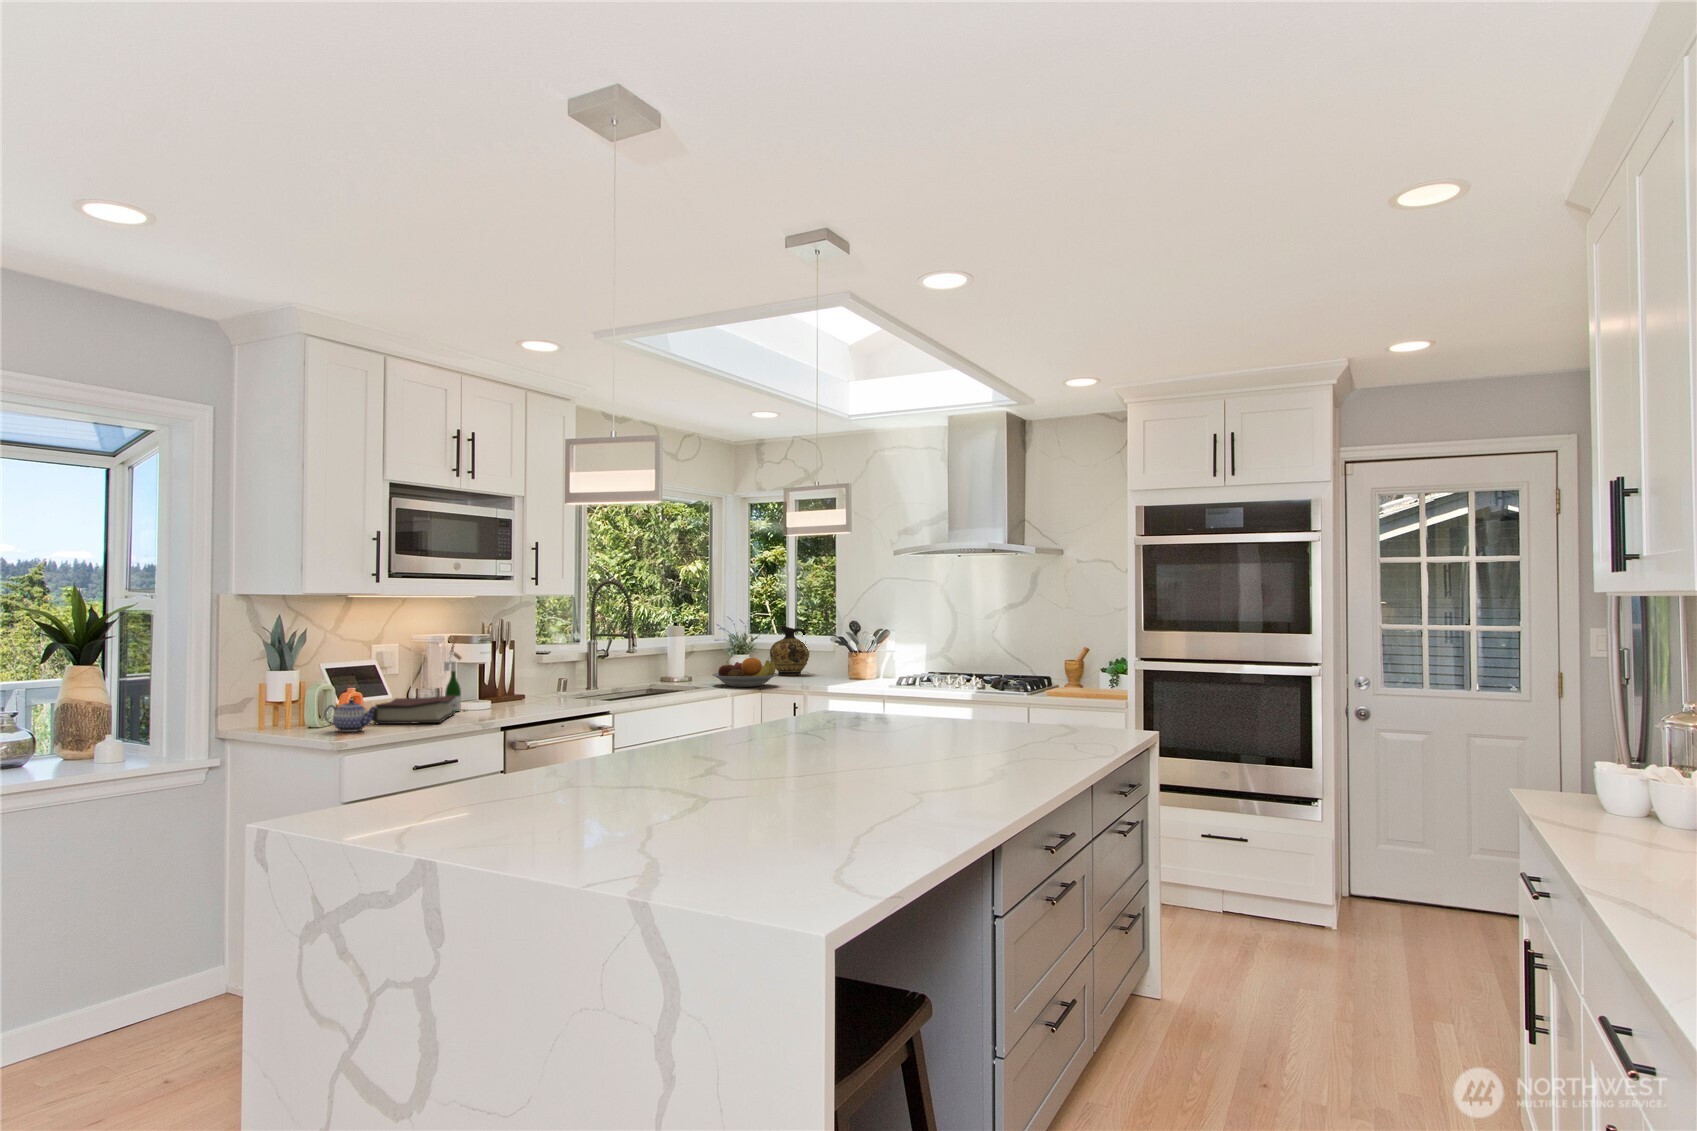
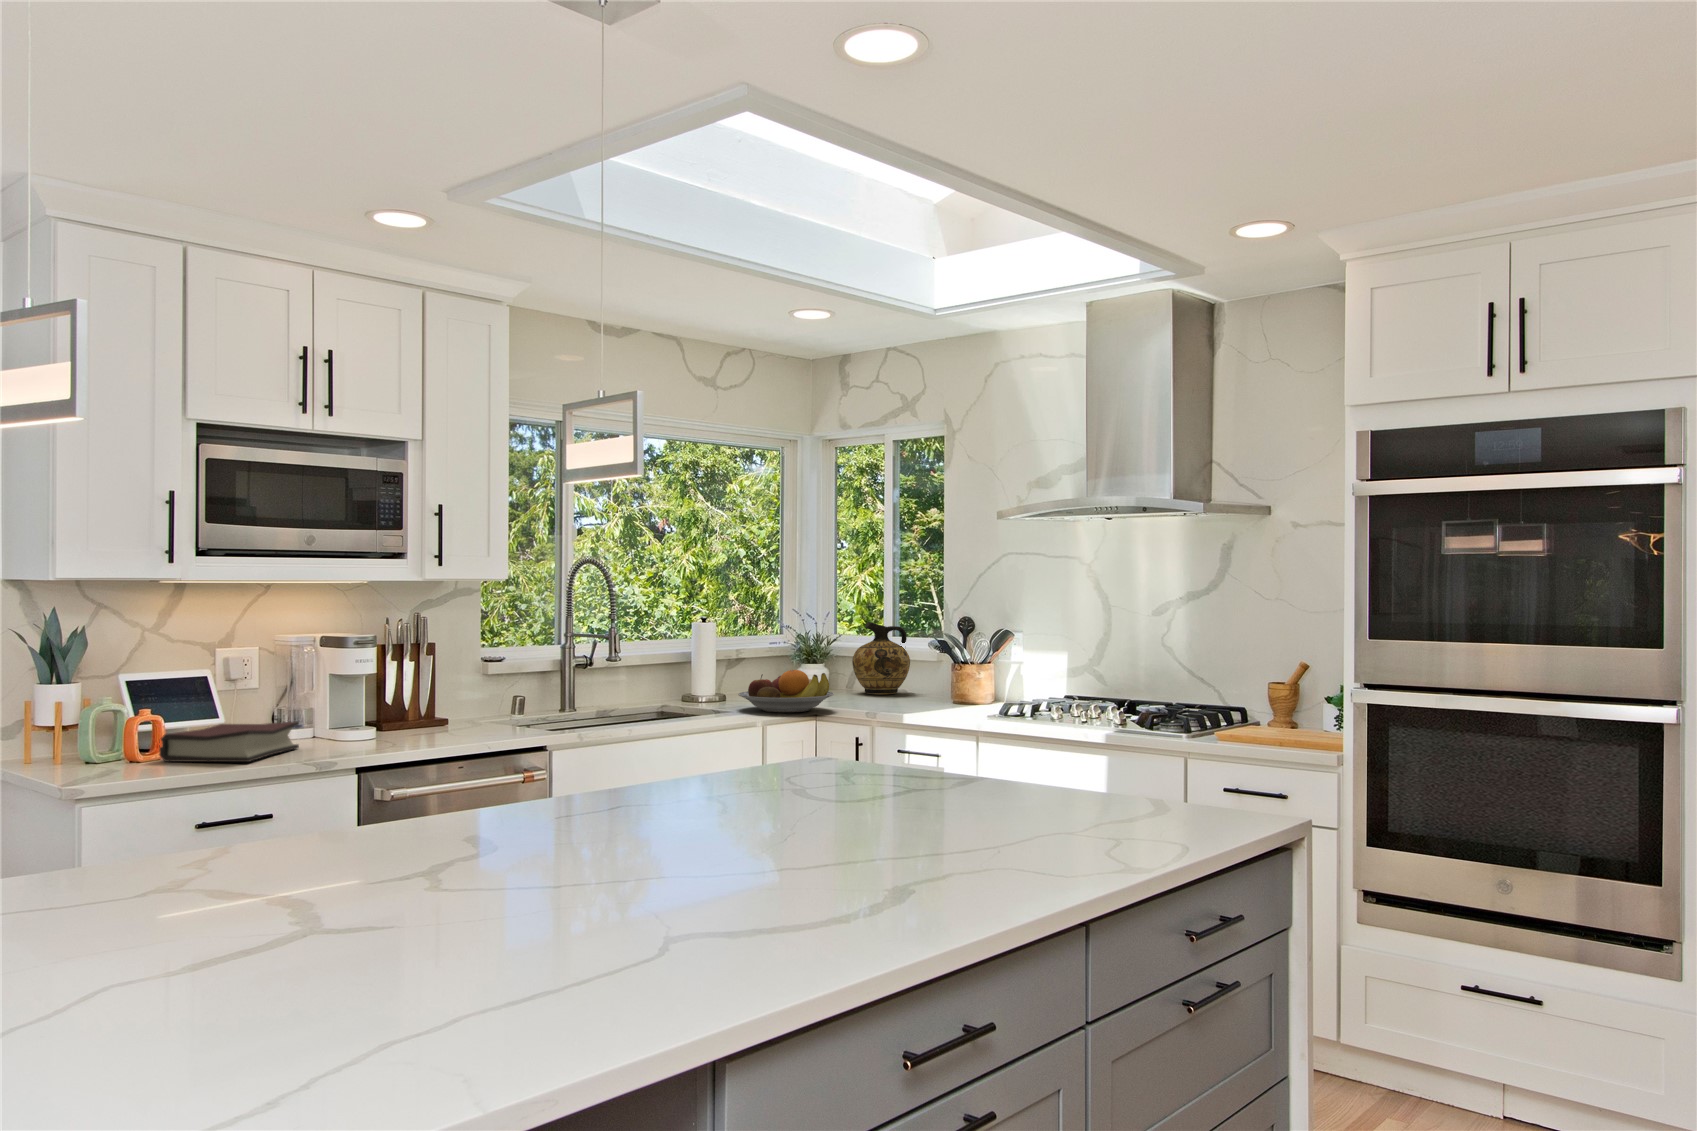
wine bottle: present [444,638,466,712] -> none [296,637,329,744]
teapot: present [324,699,377,732] -> none [79,727,143,773]

